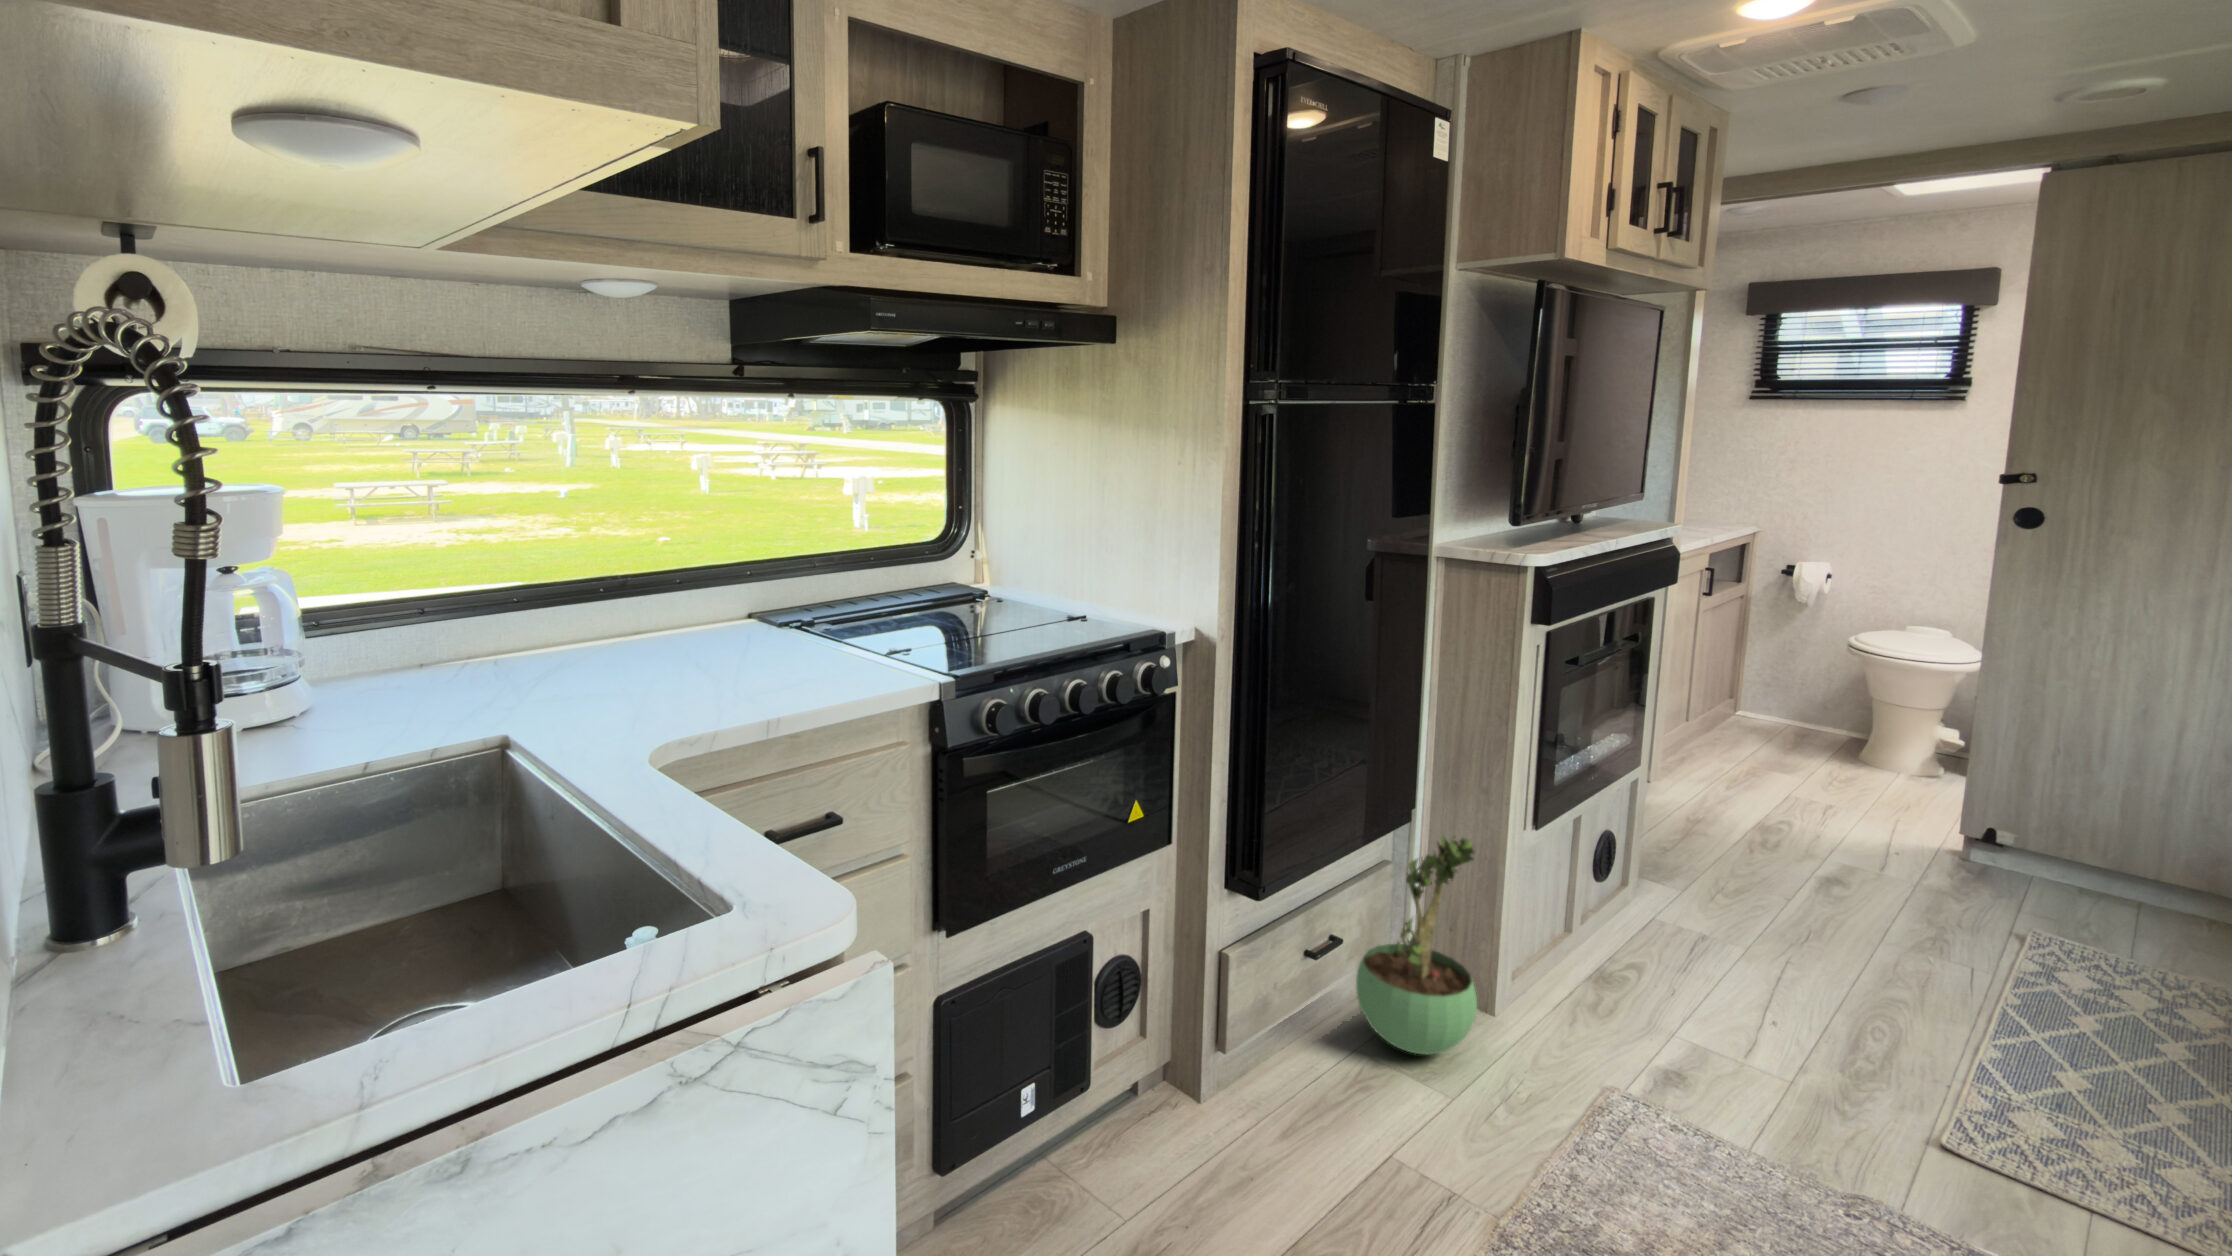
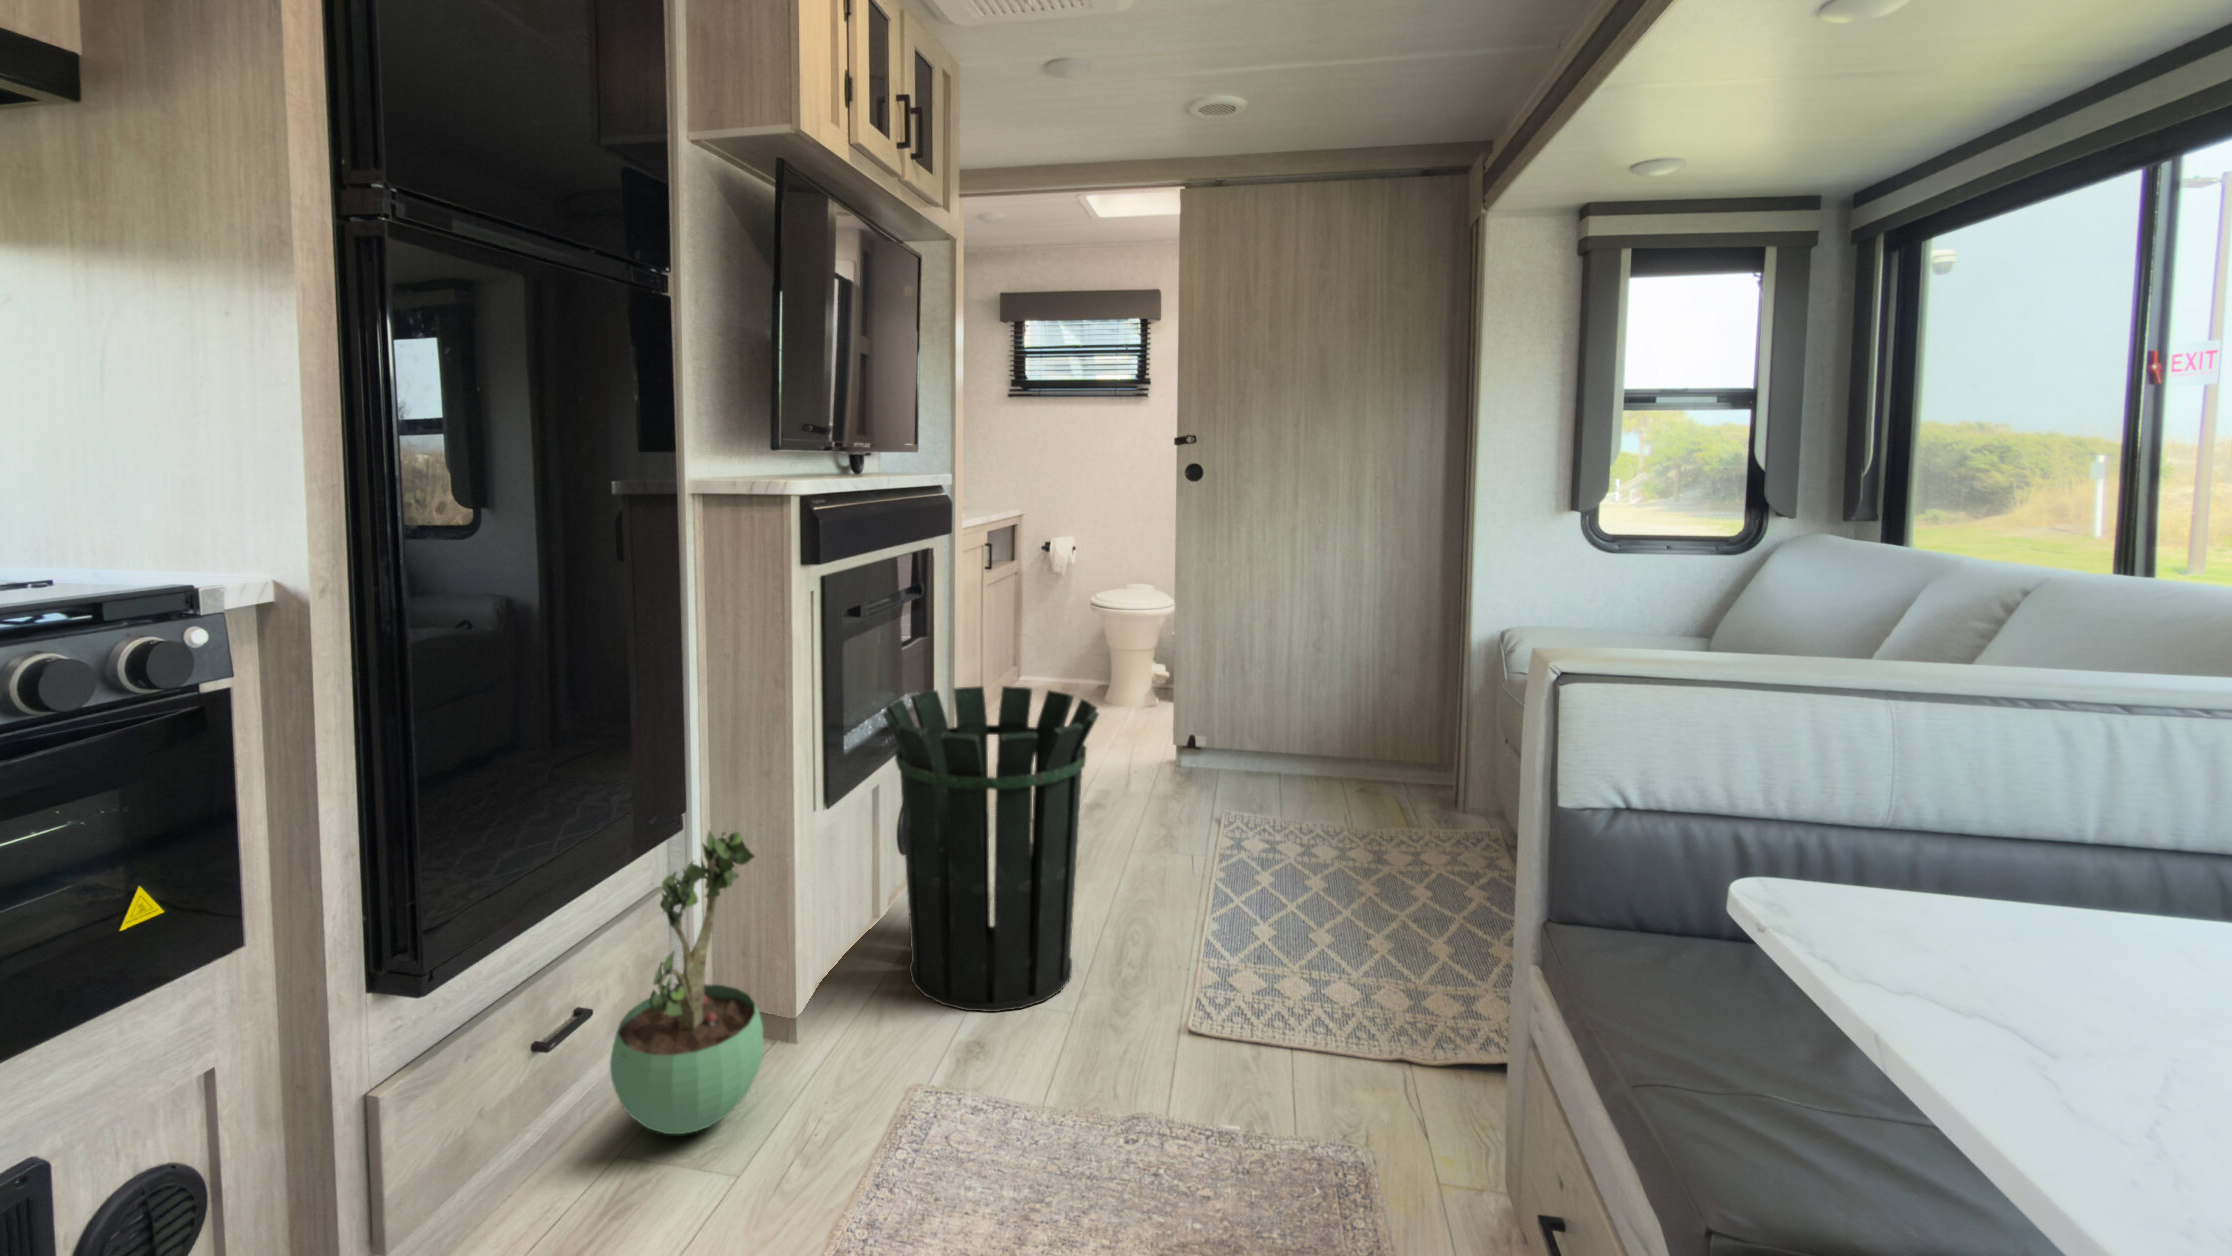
waste bin: none [1593,743,1851,1064] -> present [883,686,1099,1012]

